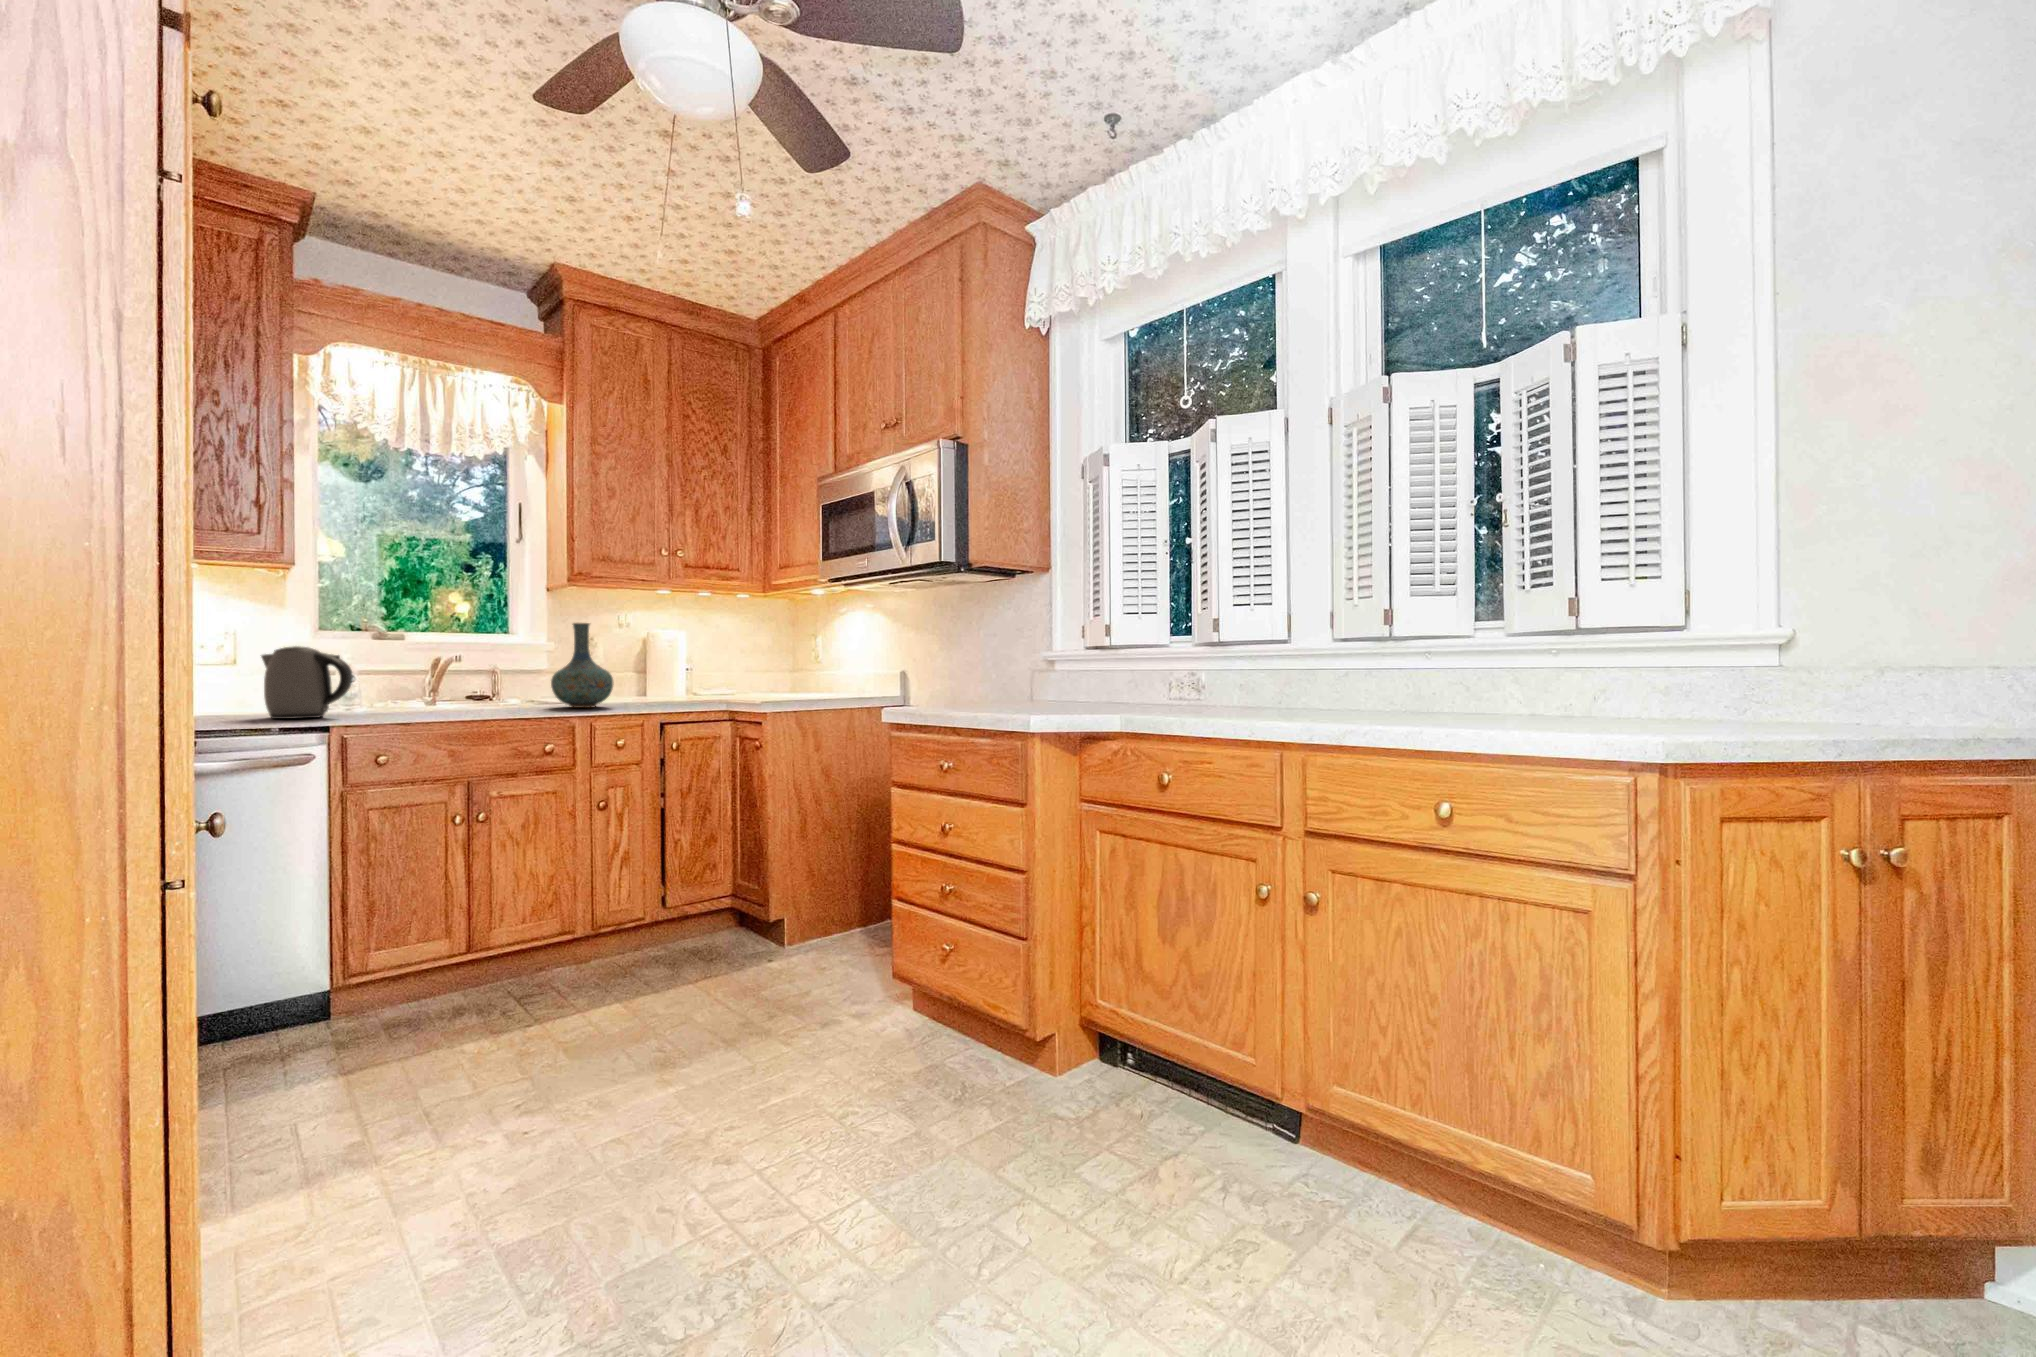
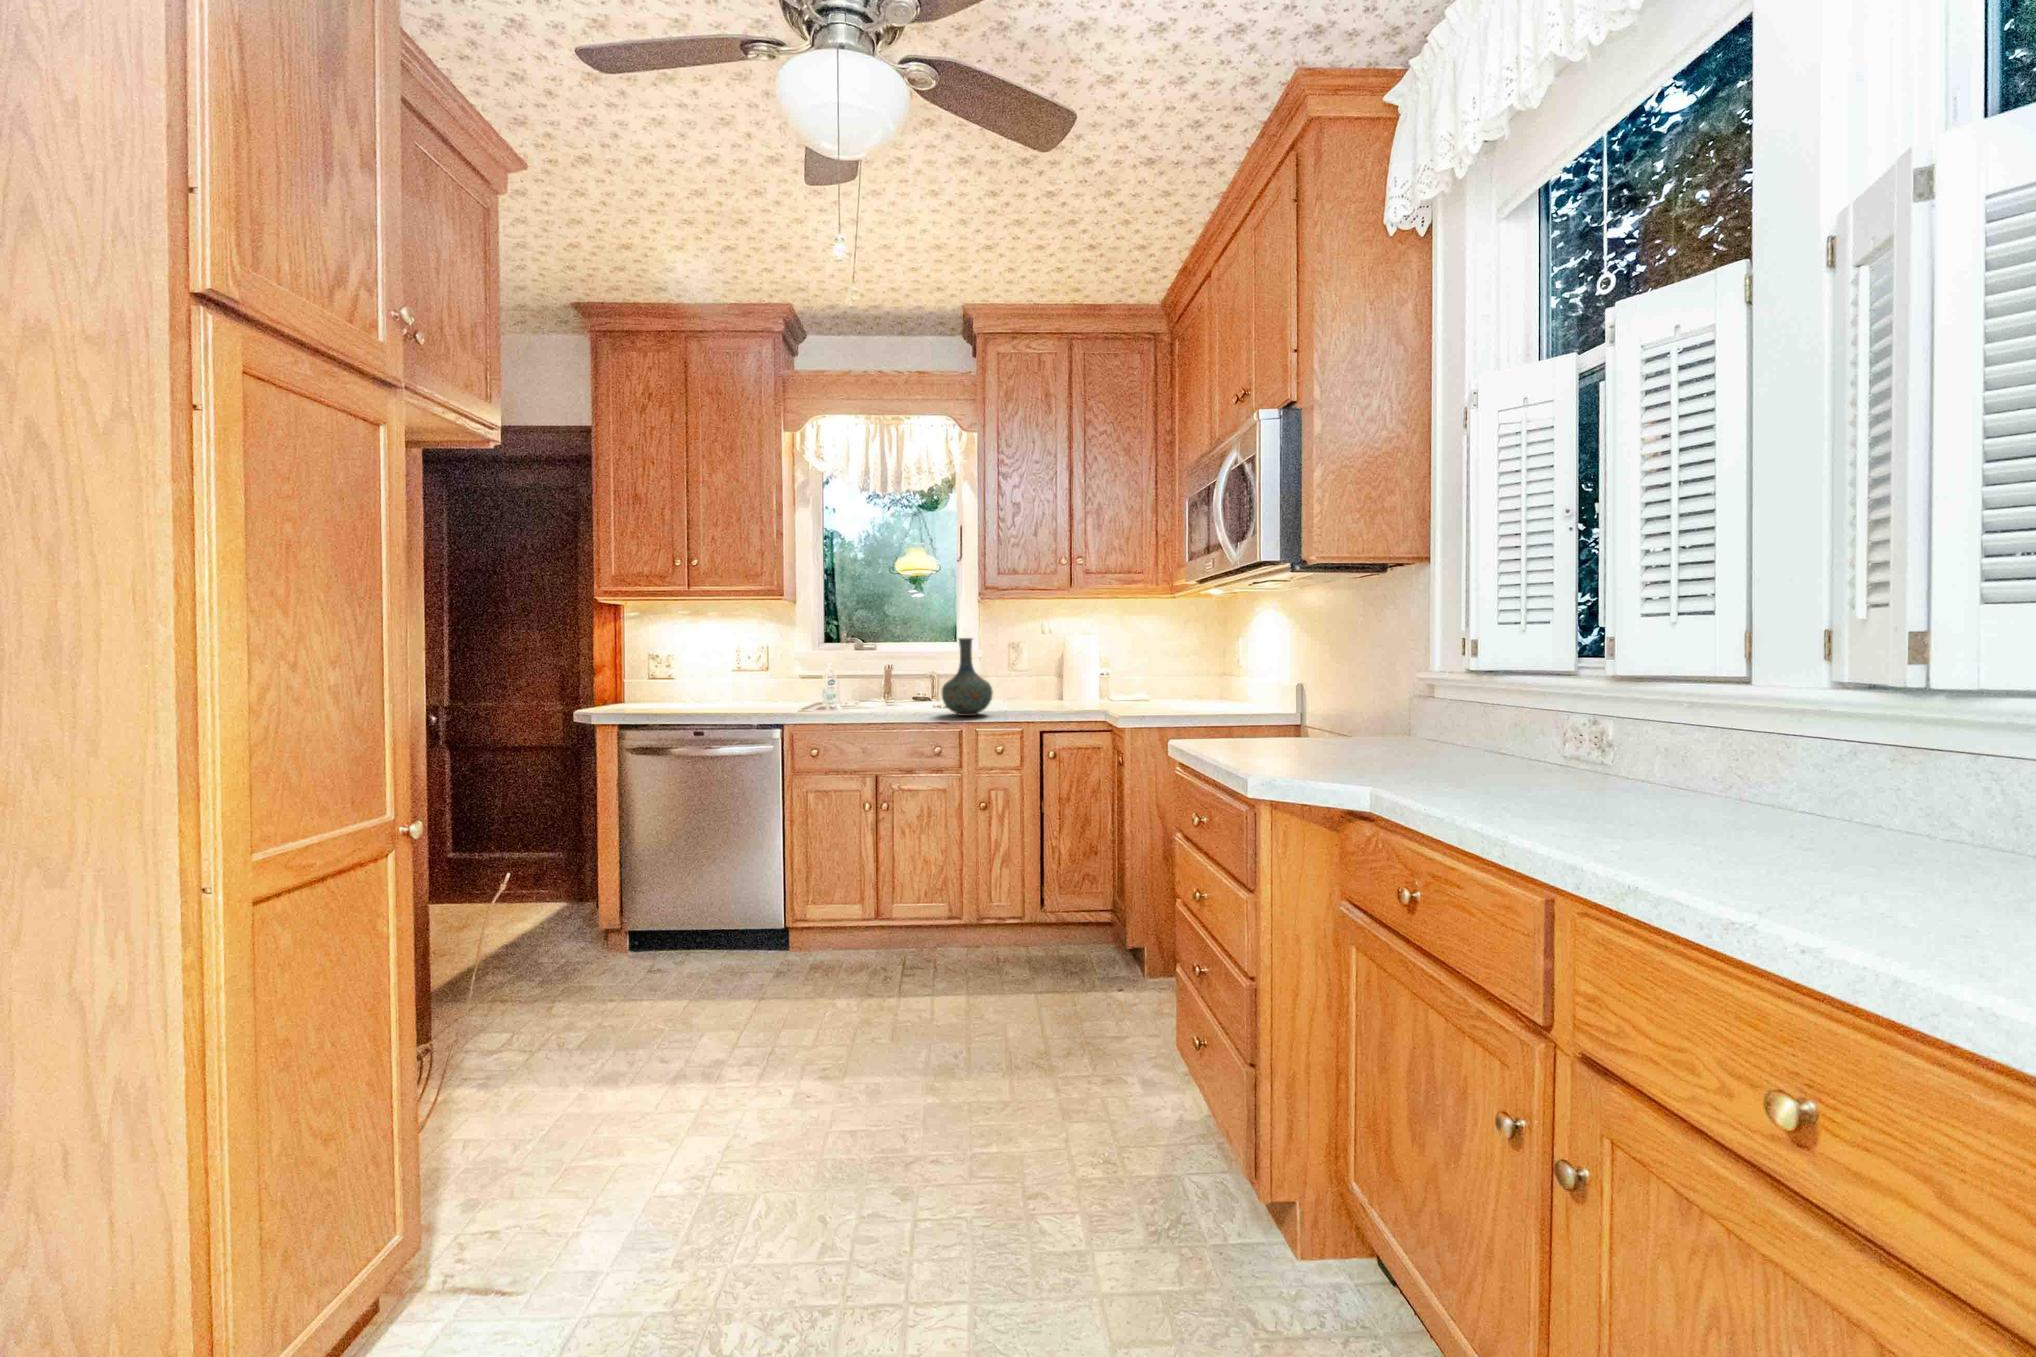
kettle: present [261,646,353,719] -> none [745,666,796,721]

